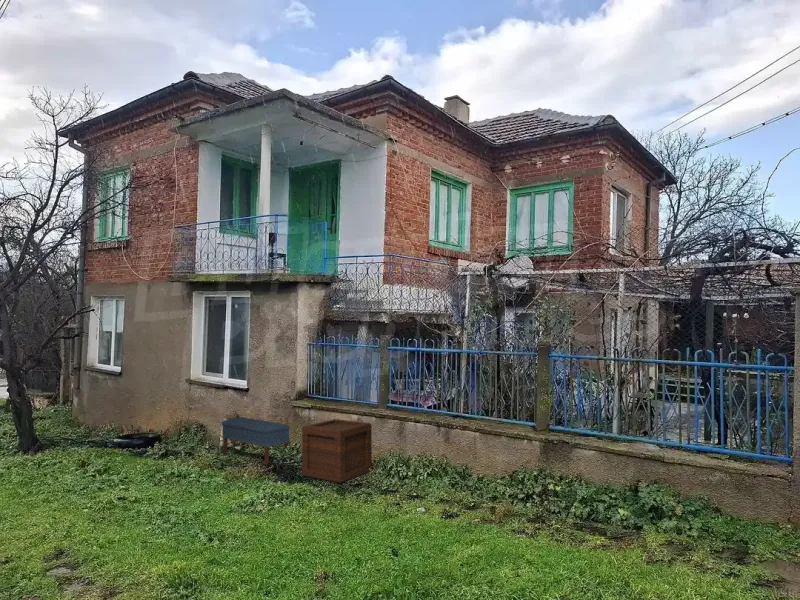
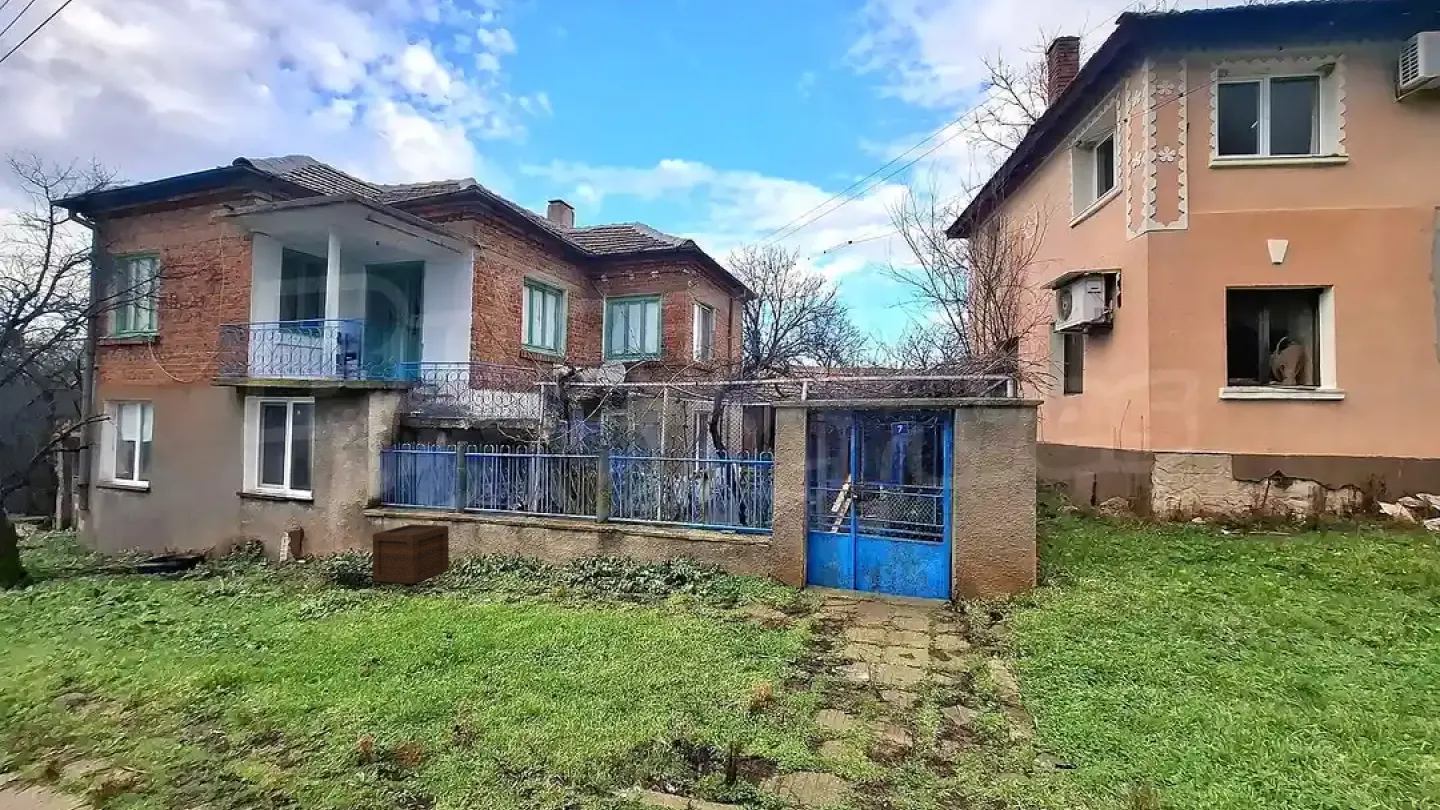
bench: present [222,417,290,464] -> none [283,529,364,574]

